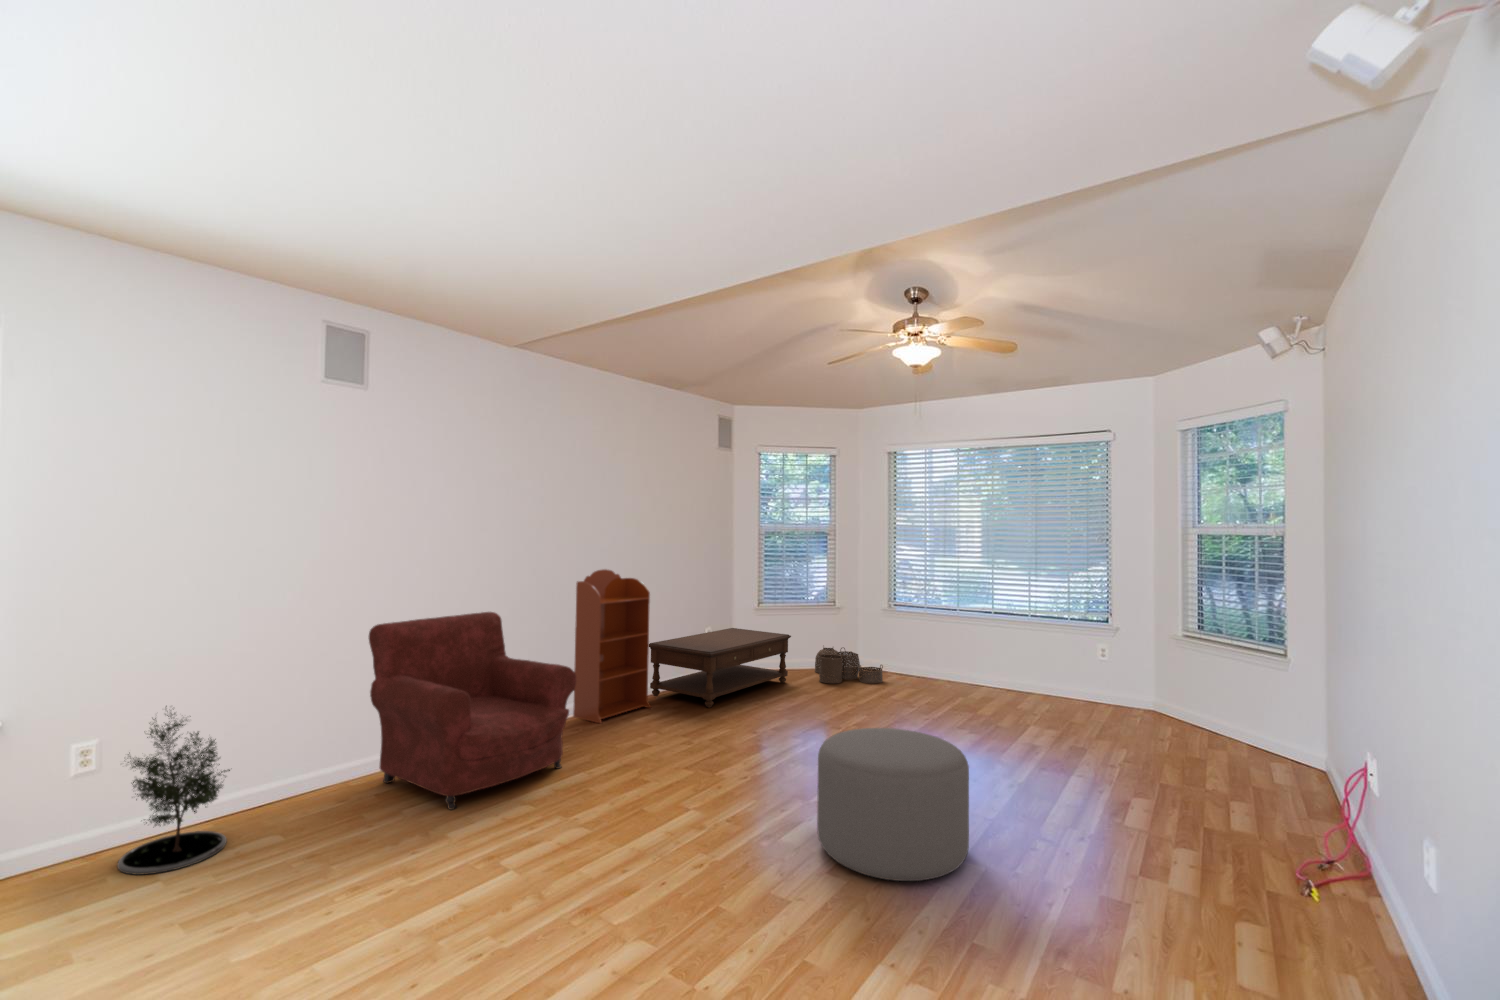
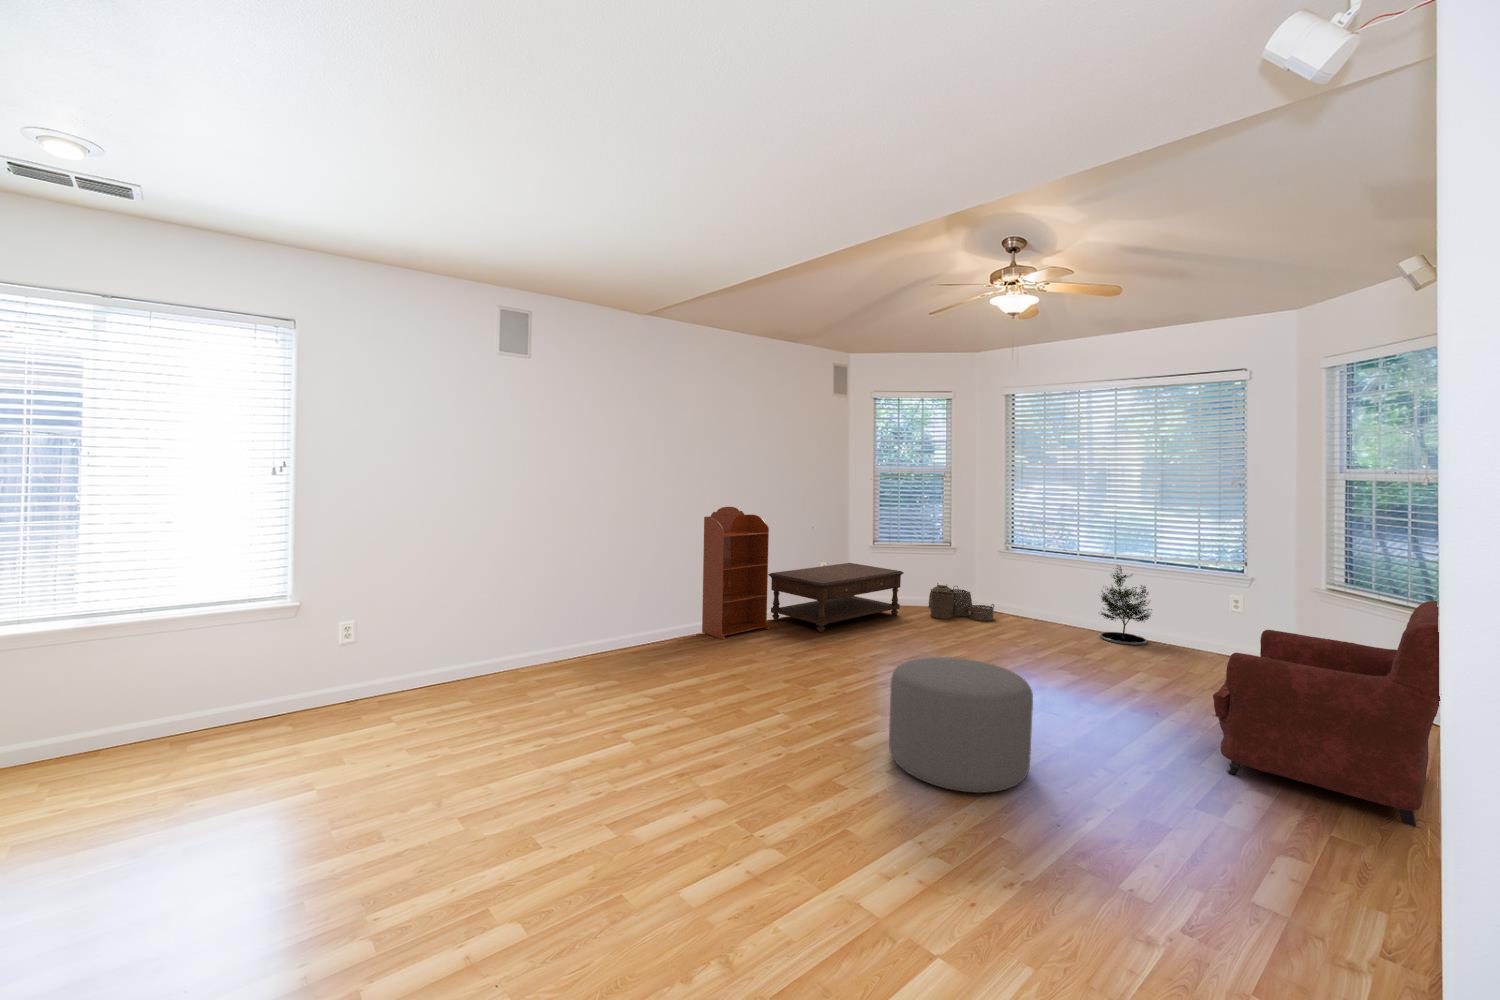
armchair: present [369,612,576,810] -> present [1213,601,1440,827]
potted tree: present [117,706,230,875] -> present [1099,566,1152,645]

